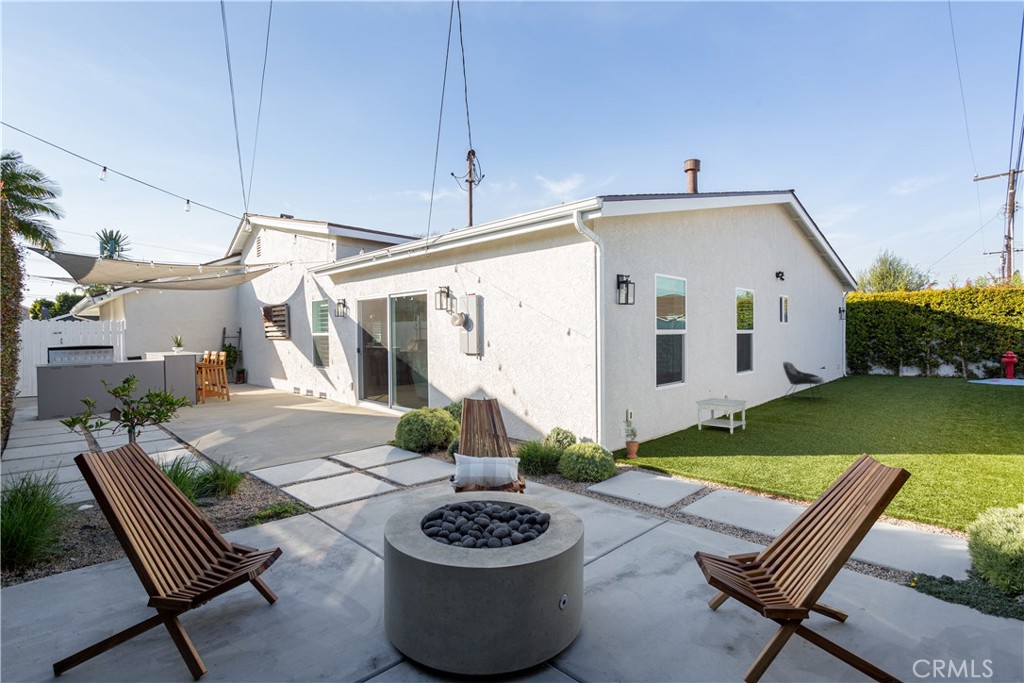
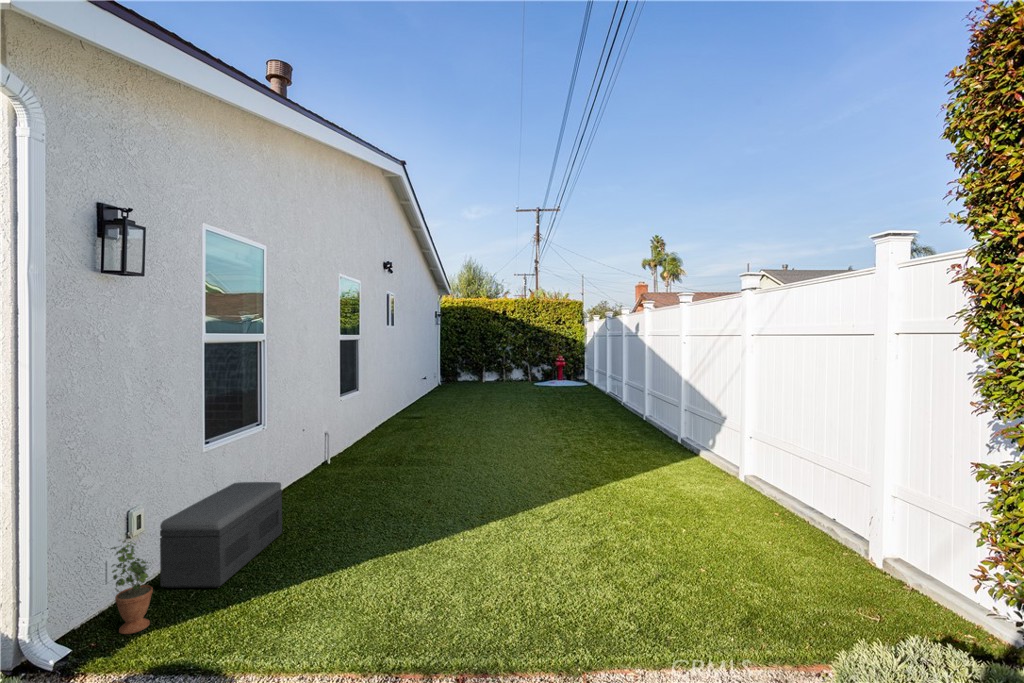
lounge chair: present [783,362,824,401] -> none [391,374,434,422]
side table: present [696,398,747,434] -> none [282,442,361,501]
storage bench: none [639,410,696,453] -> present [160,482,282,588]

